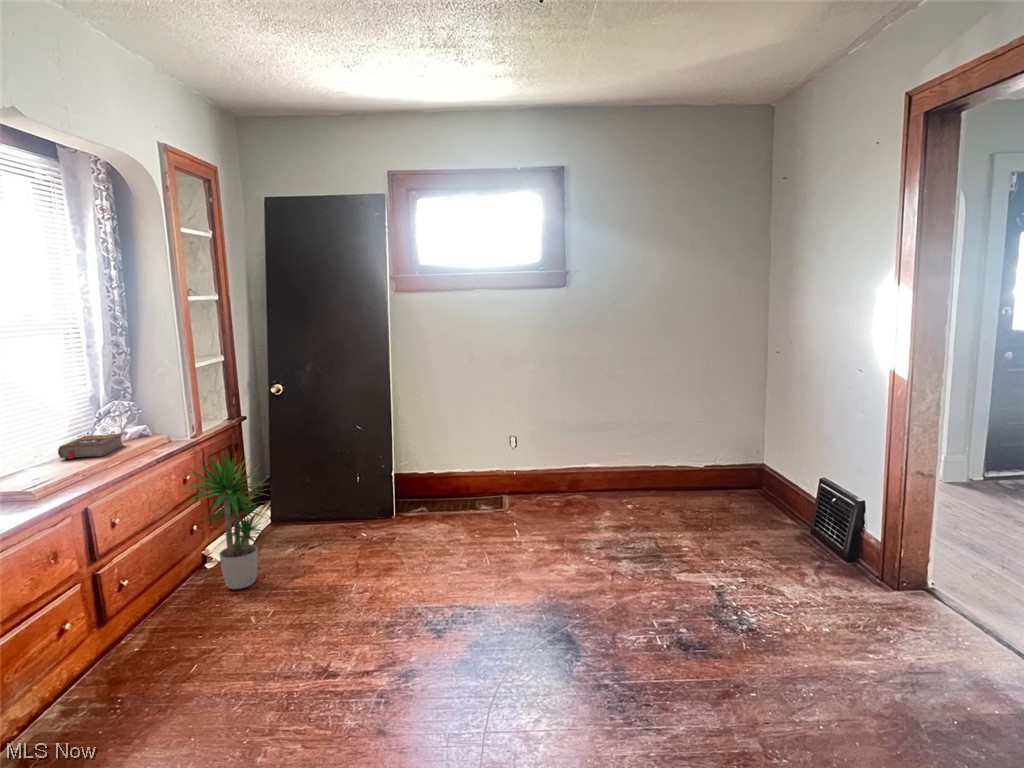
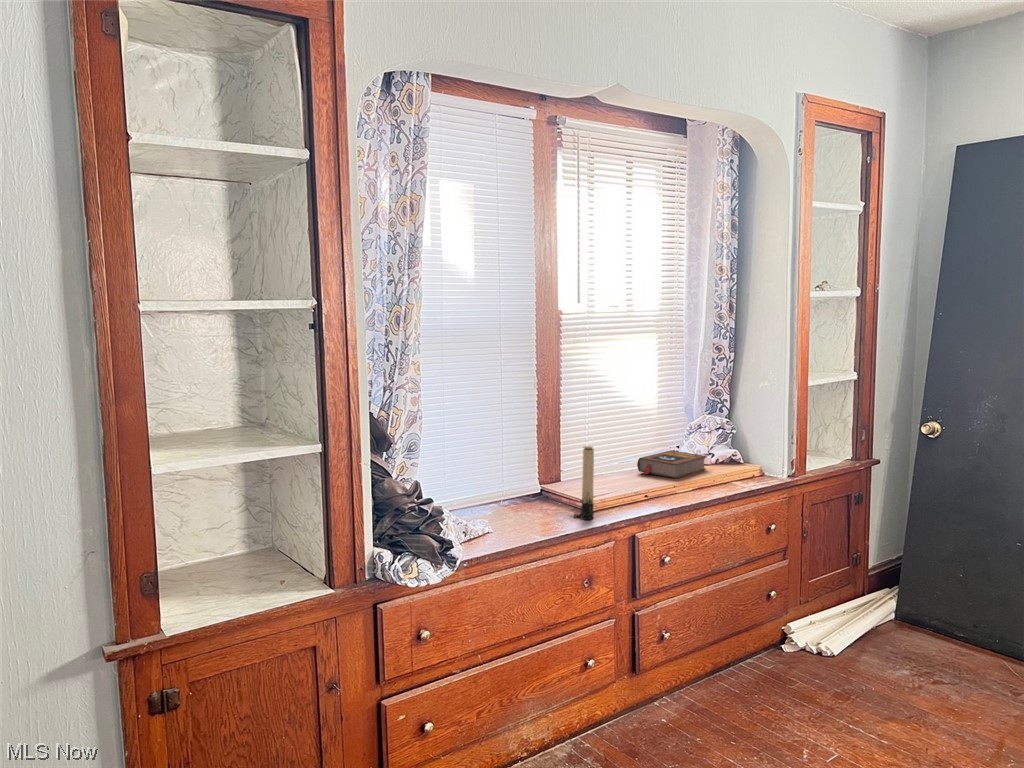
candle: none [21,438,44,507] -> present [574,446,594,520]
potted plant: present [185,453,266,589] -> none [748,500,873,700]

